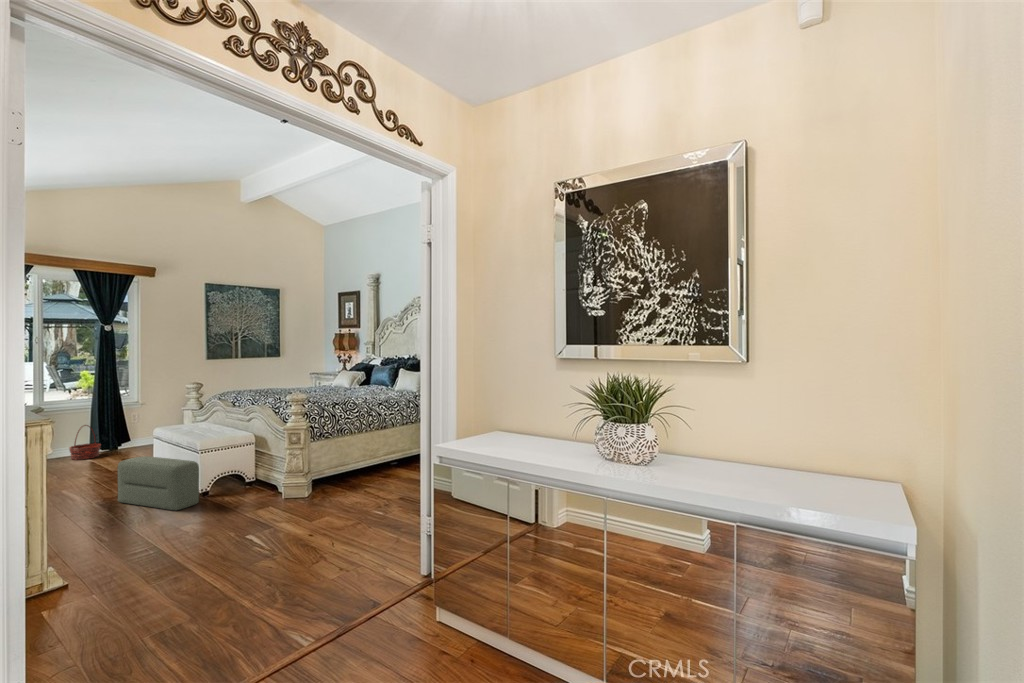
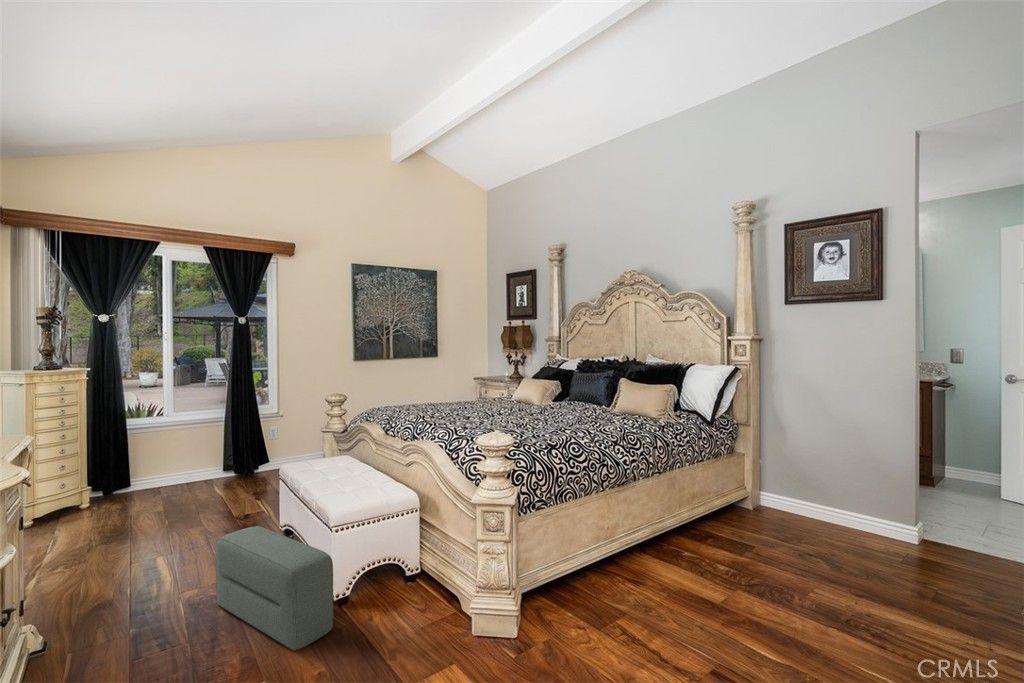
basket: present [69,425,101,460] -> none [198,444,234,490]

